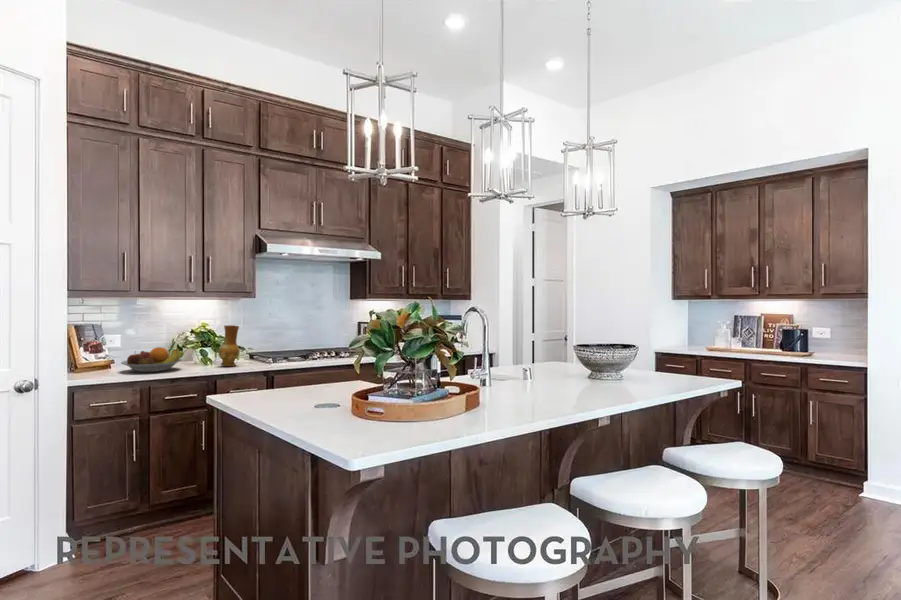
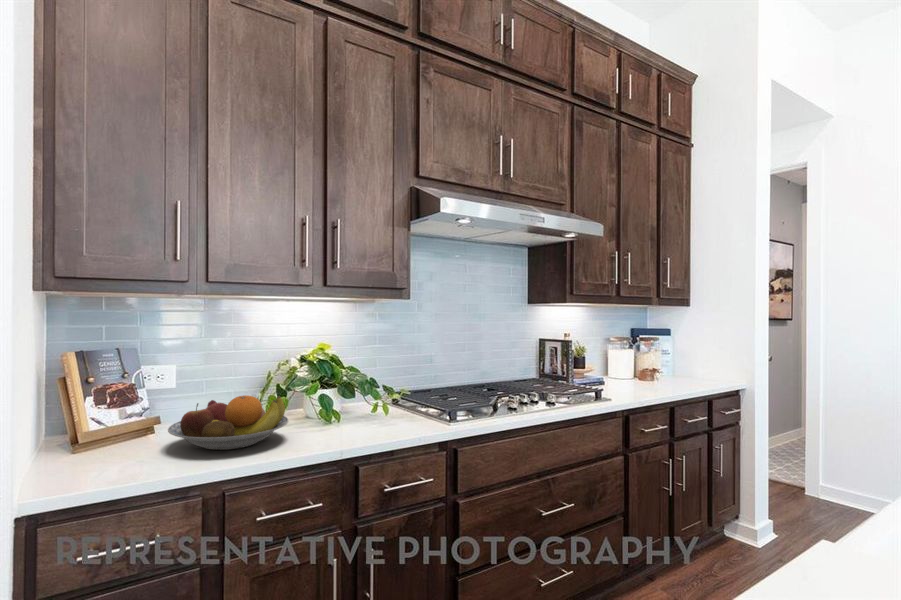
ceramic jug: present [218,325,240,366] -> none [354,349,393,431]

